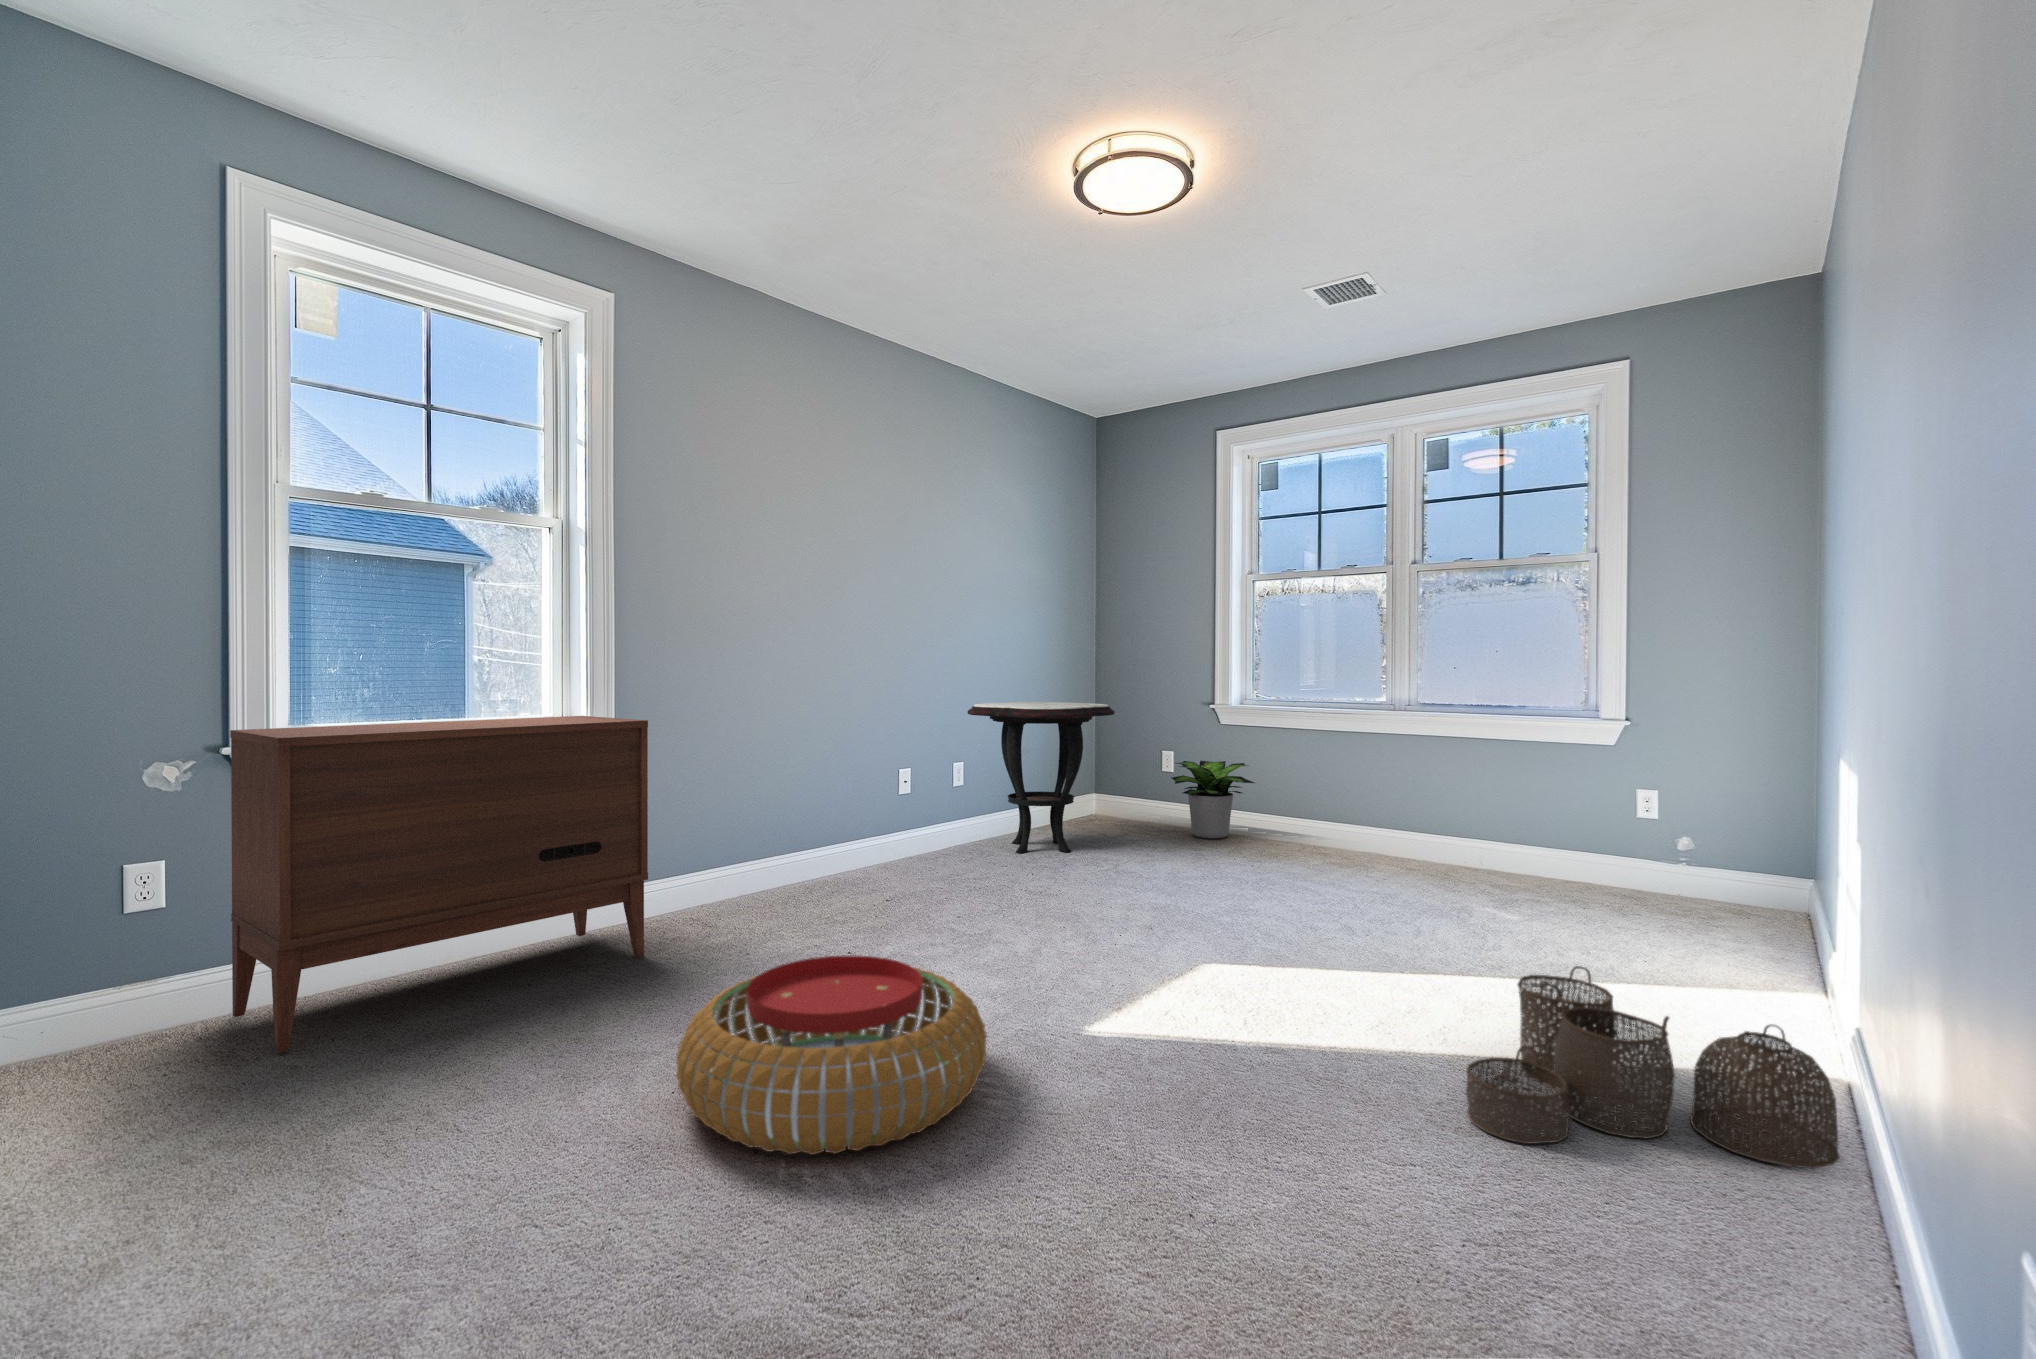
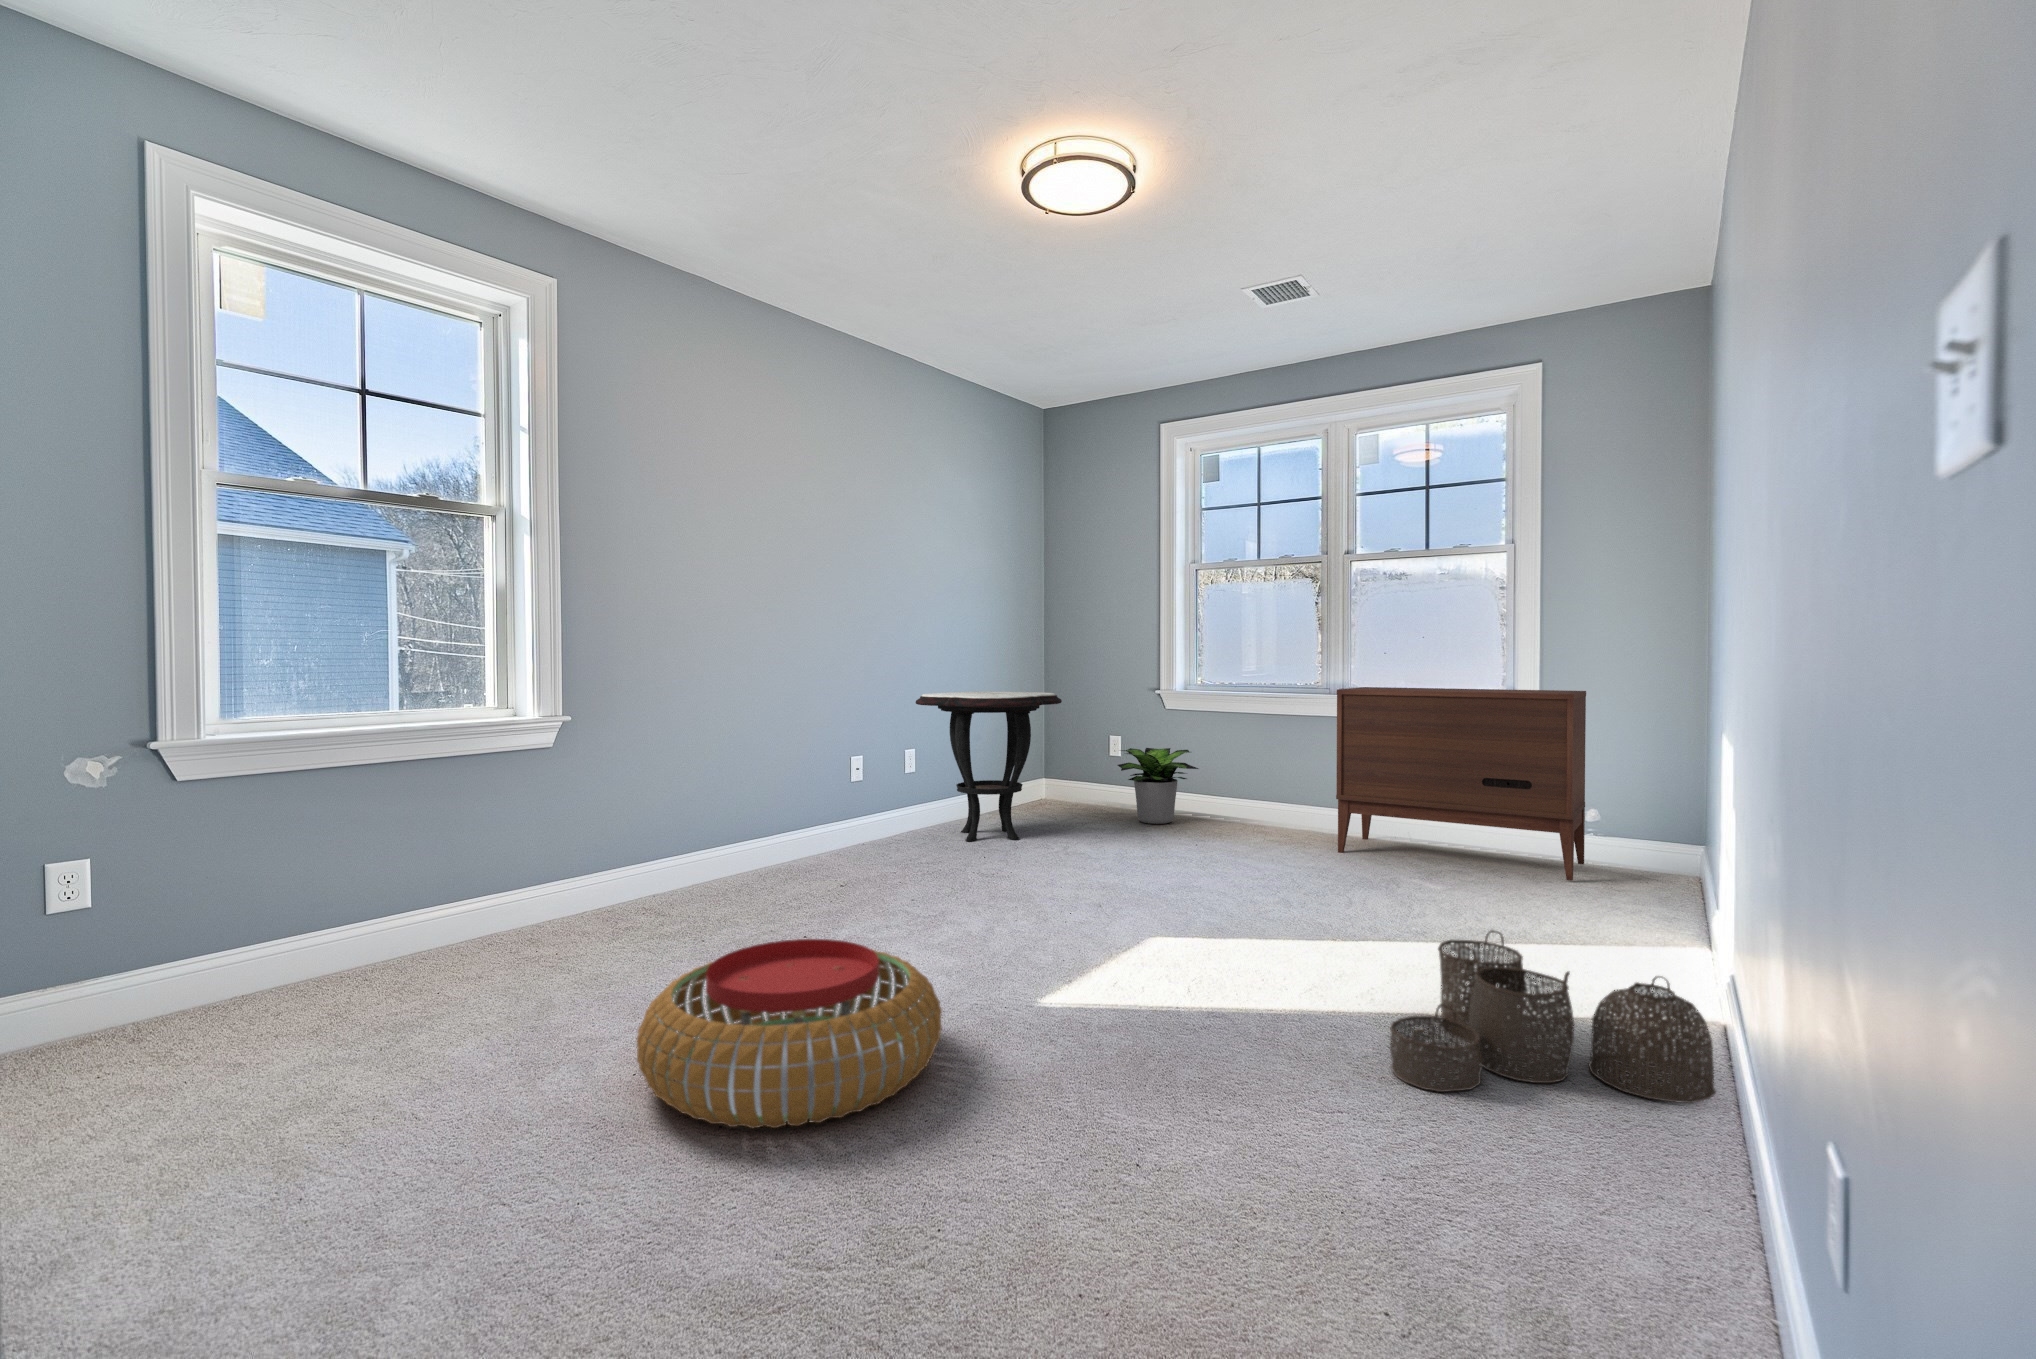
dresser: present [230,716,648,1053] -> present [1336,687,1586,881]

